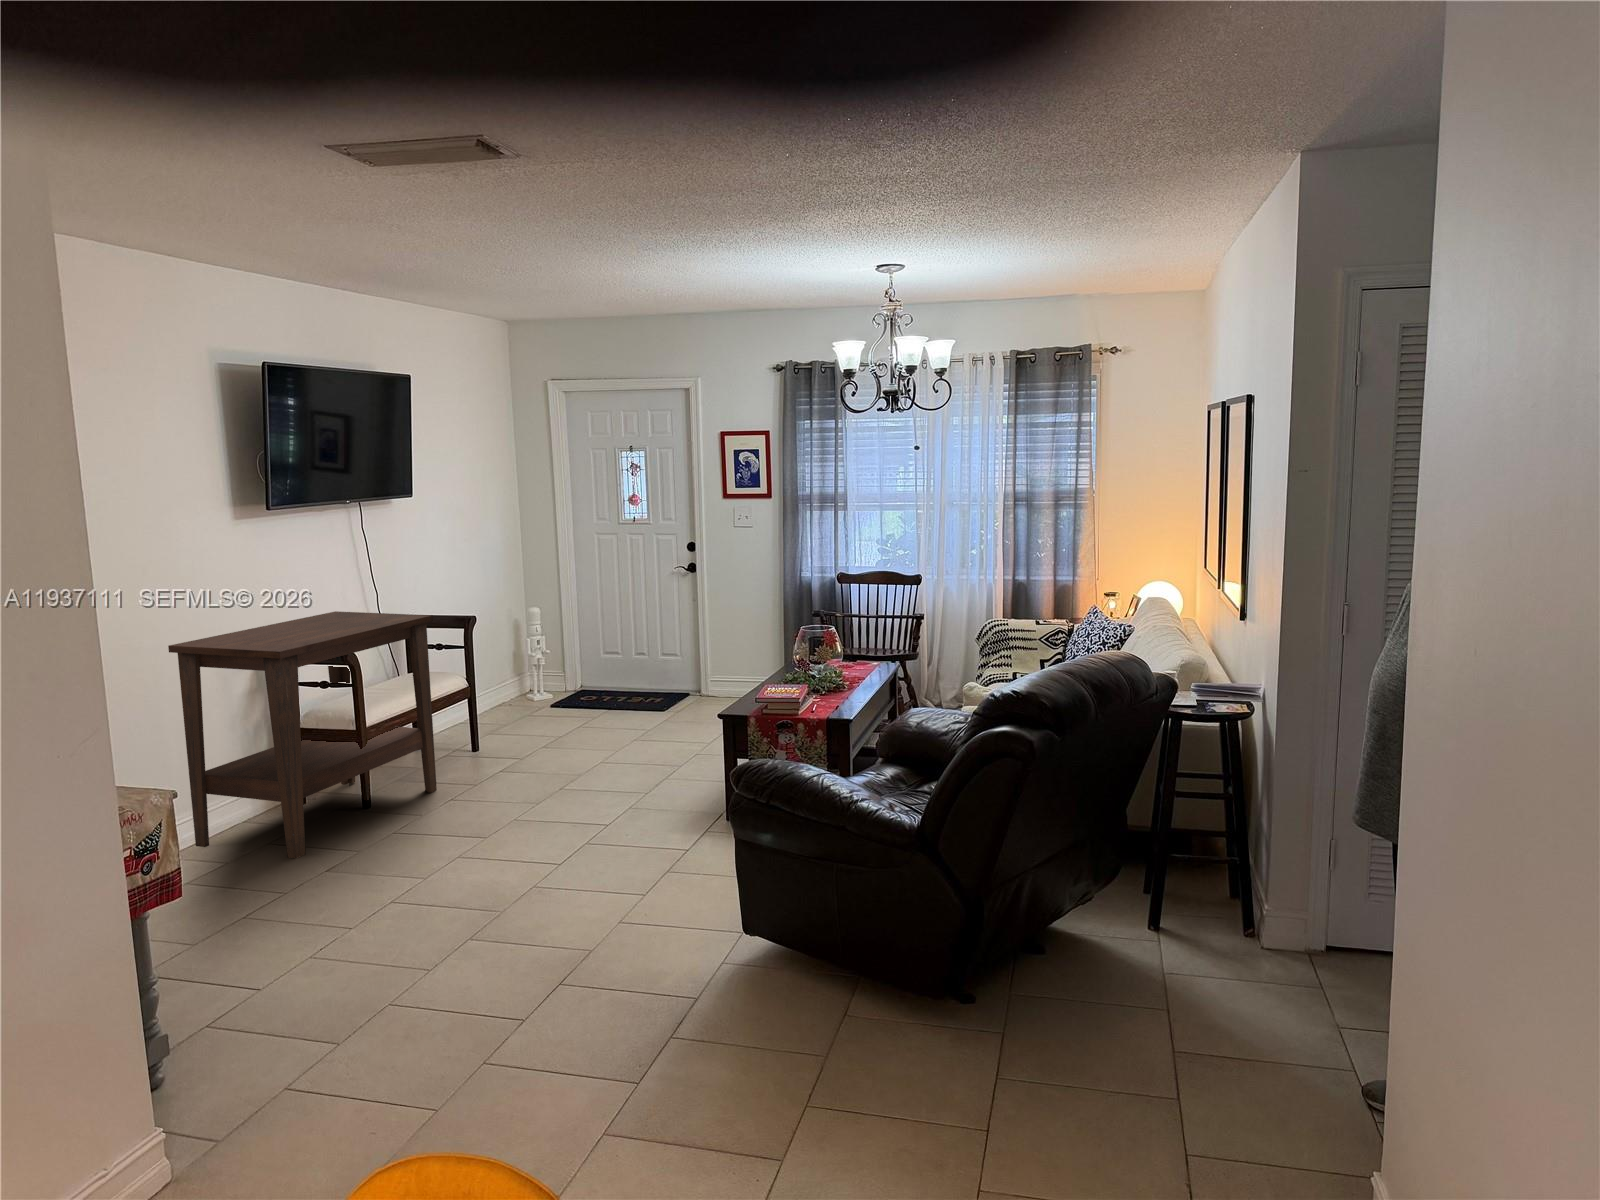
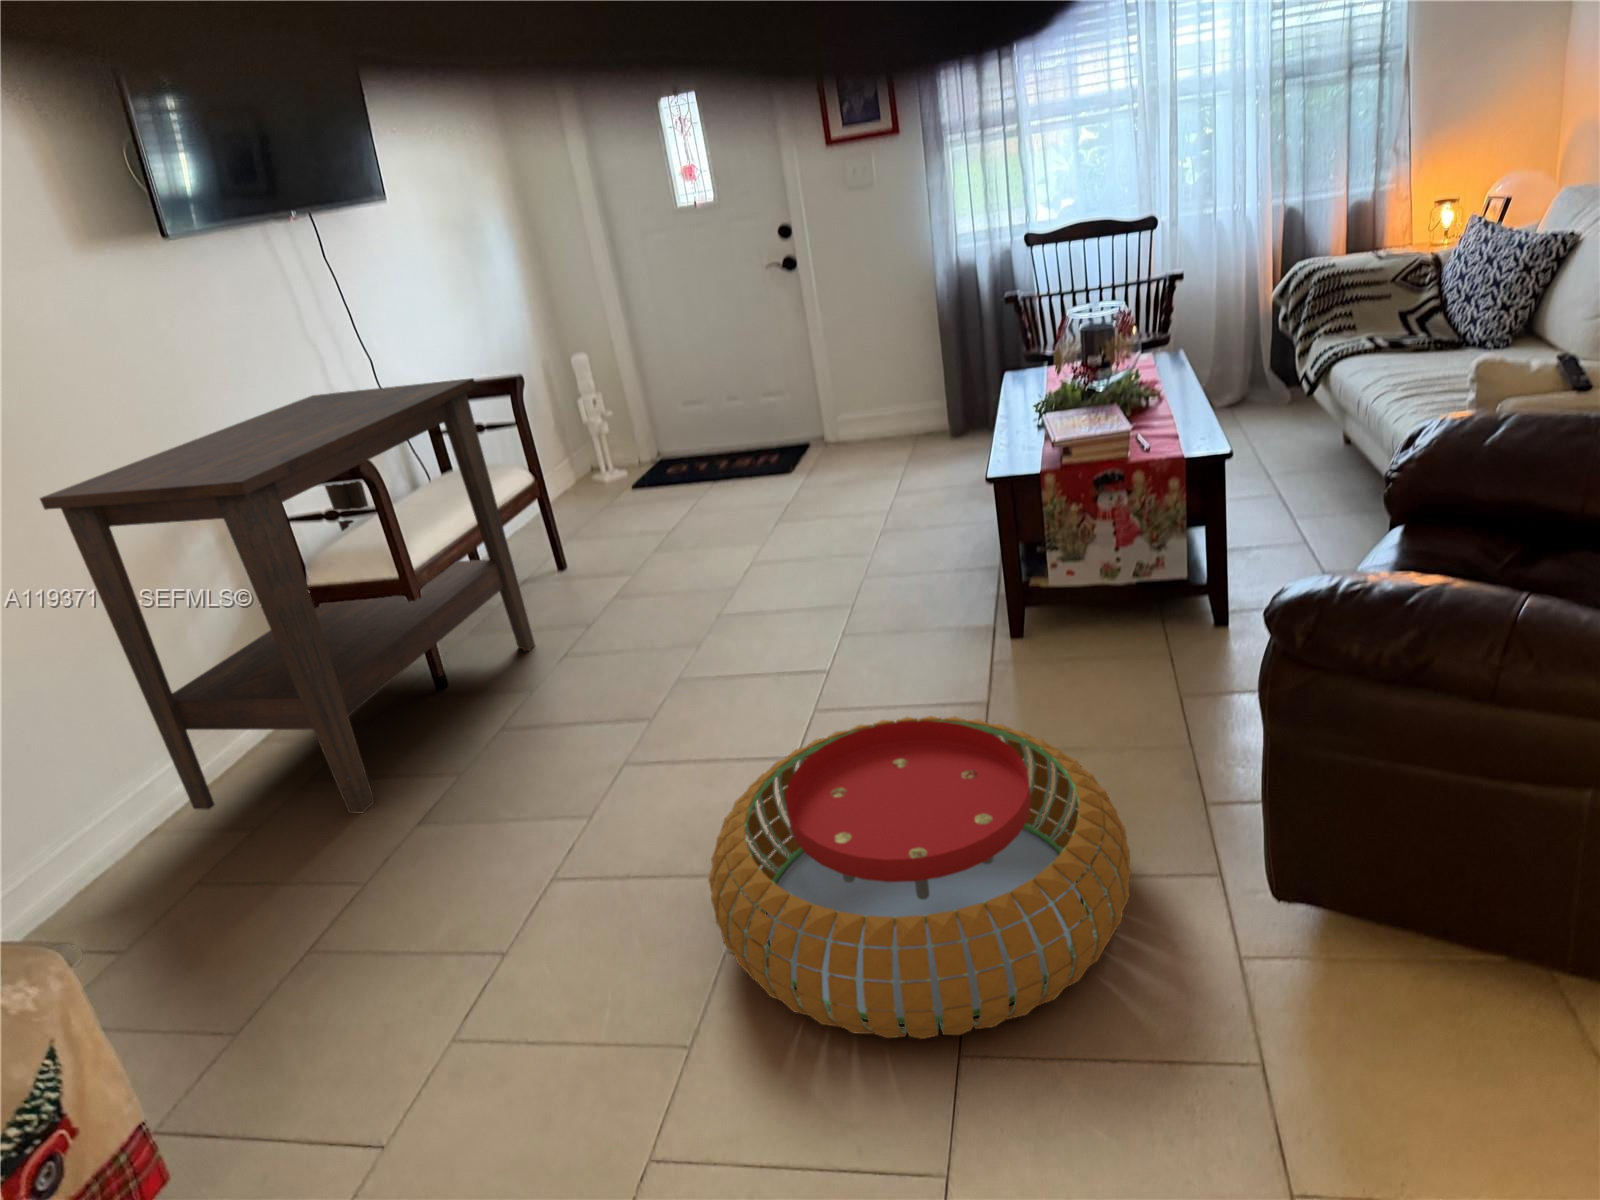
pouf: none [458,827,683,967] -> present [709,716,1131,1039]

